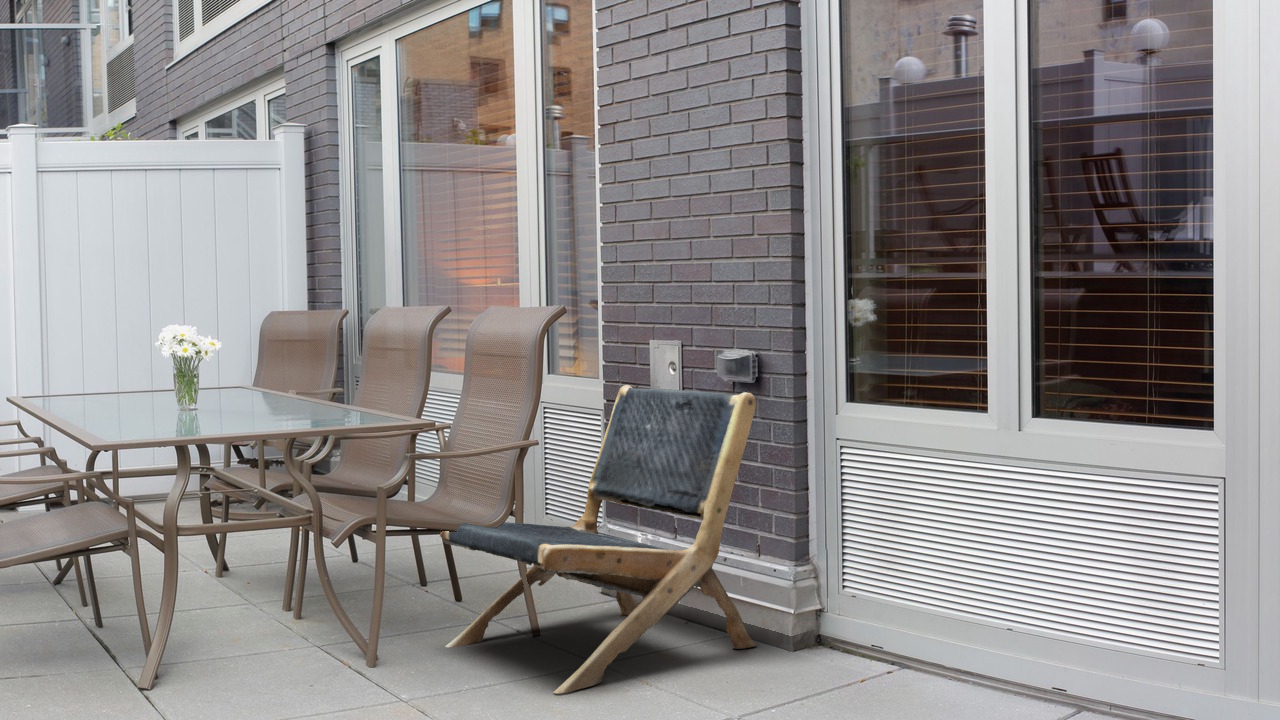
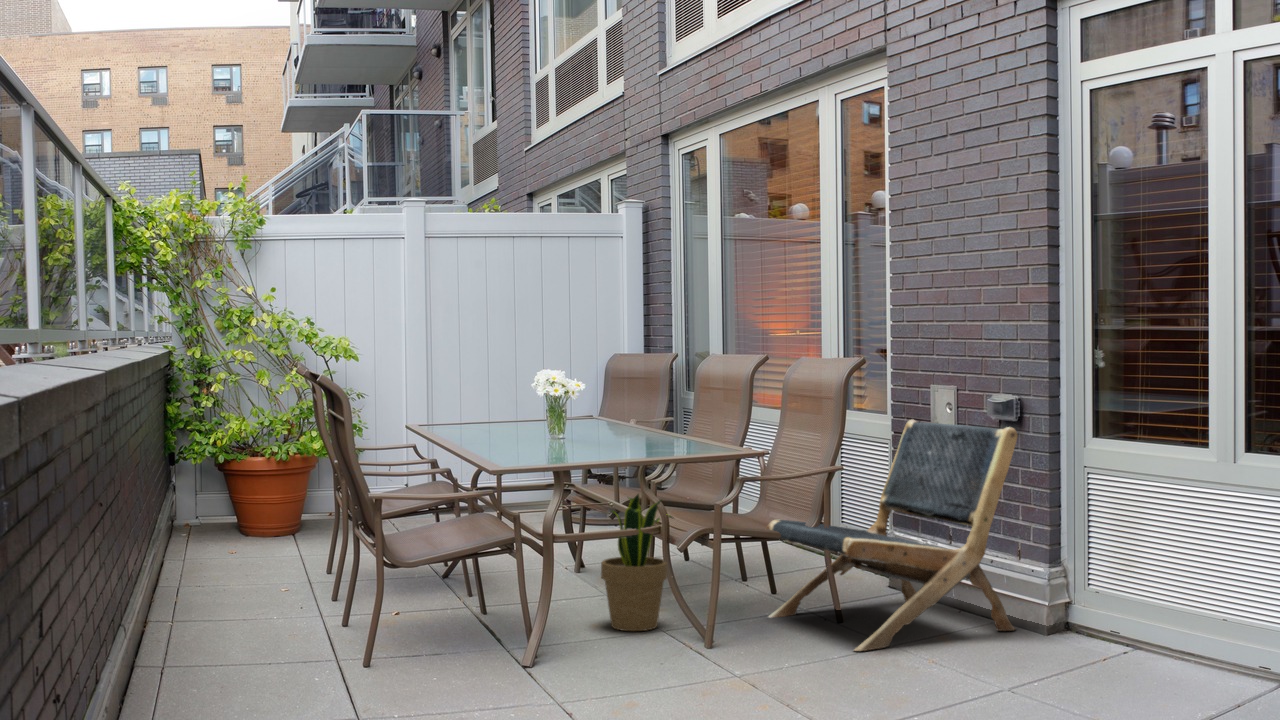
potted plant: none [212,494,316,683] -> present [601,494,674,631]

